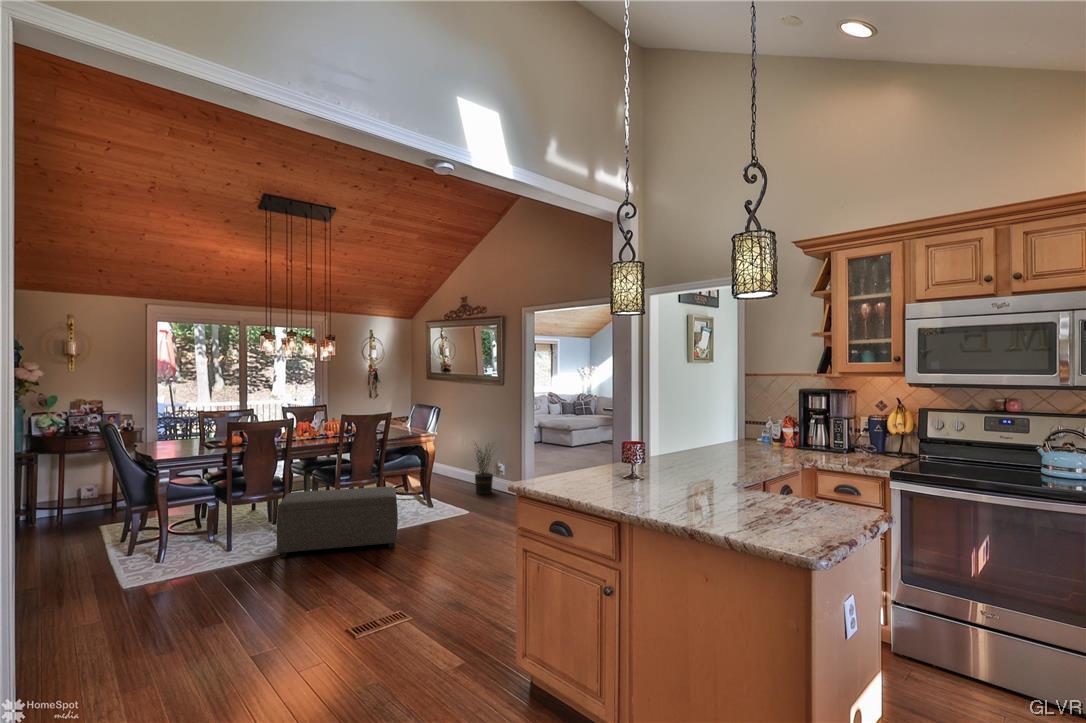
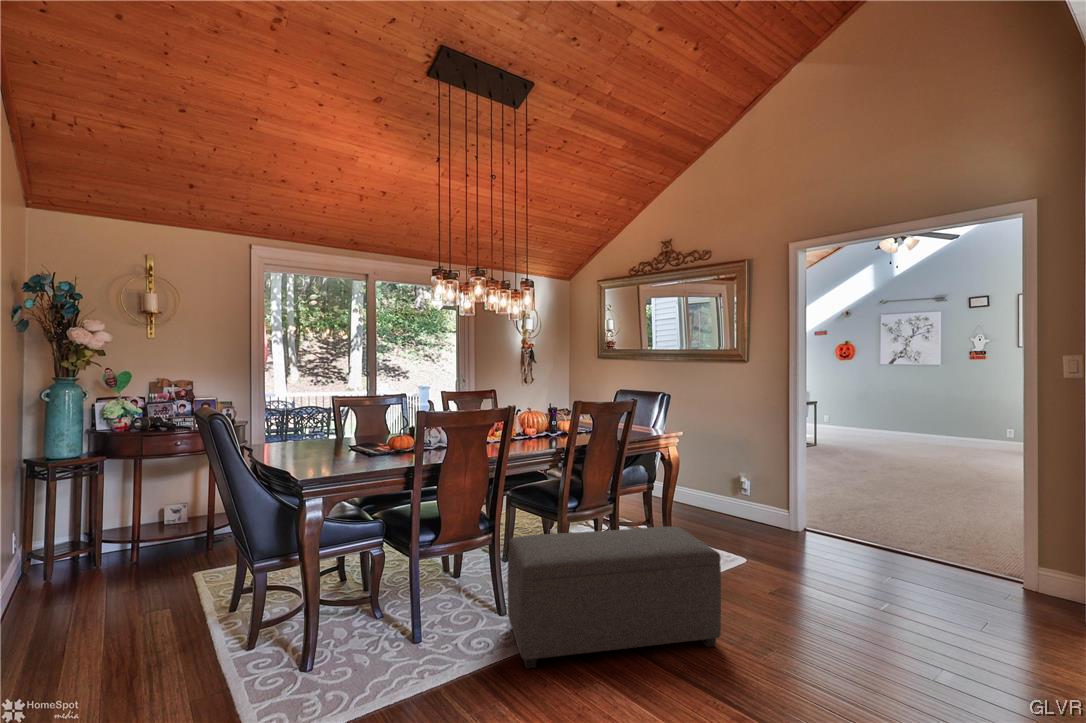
potted plant: present [475,447,493,494] -> none [704,443,747,525]

